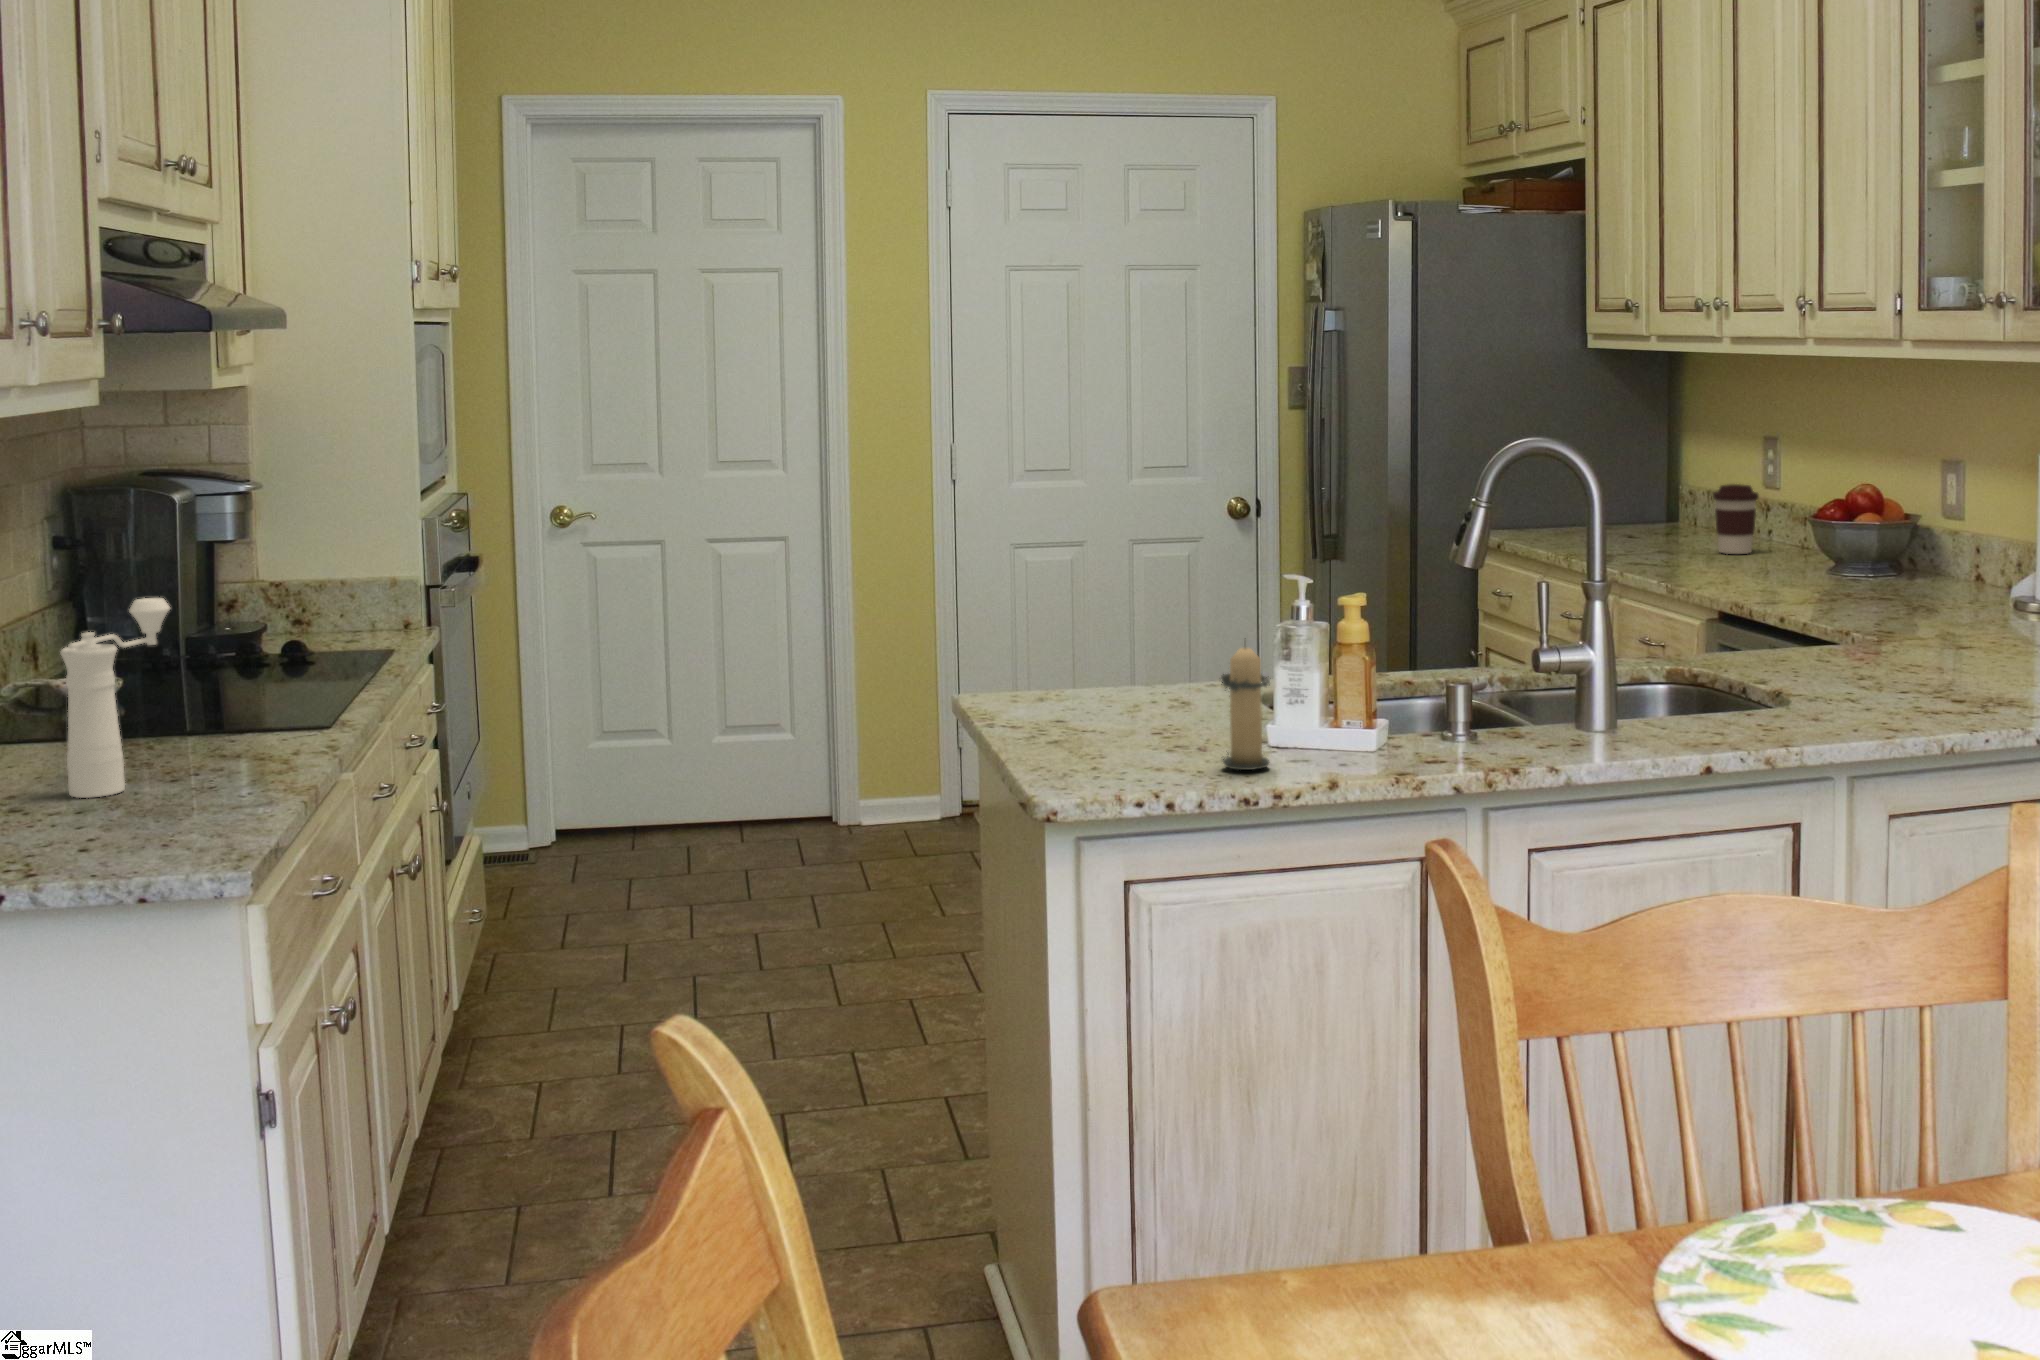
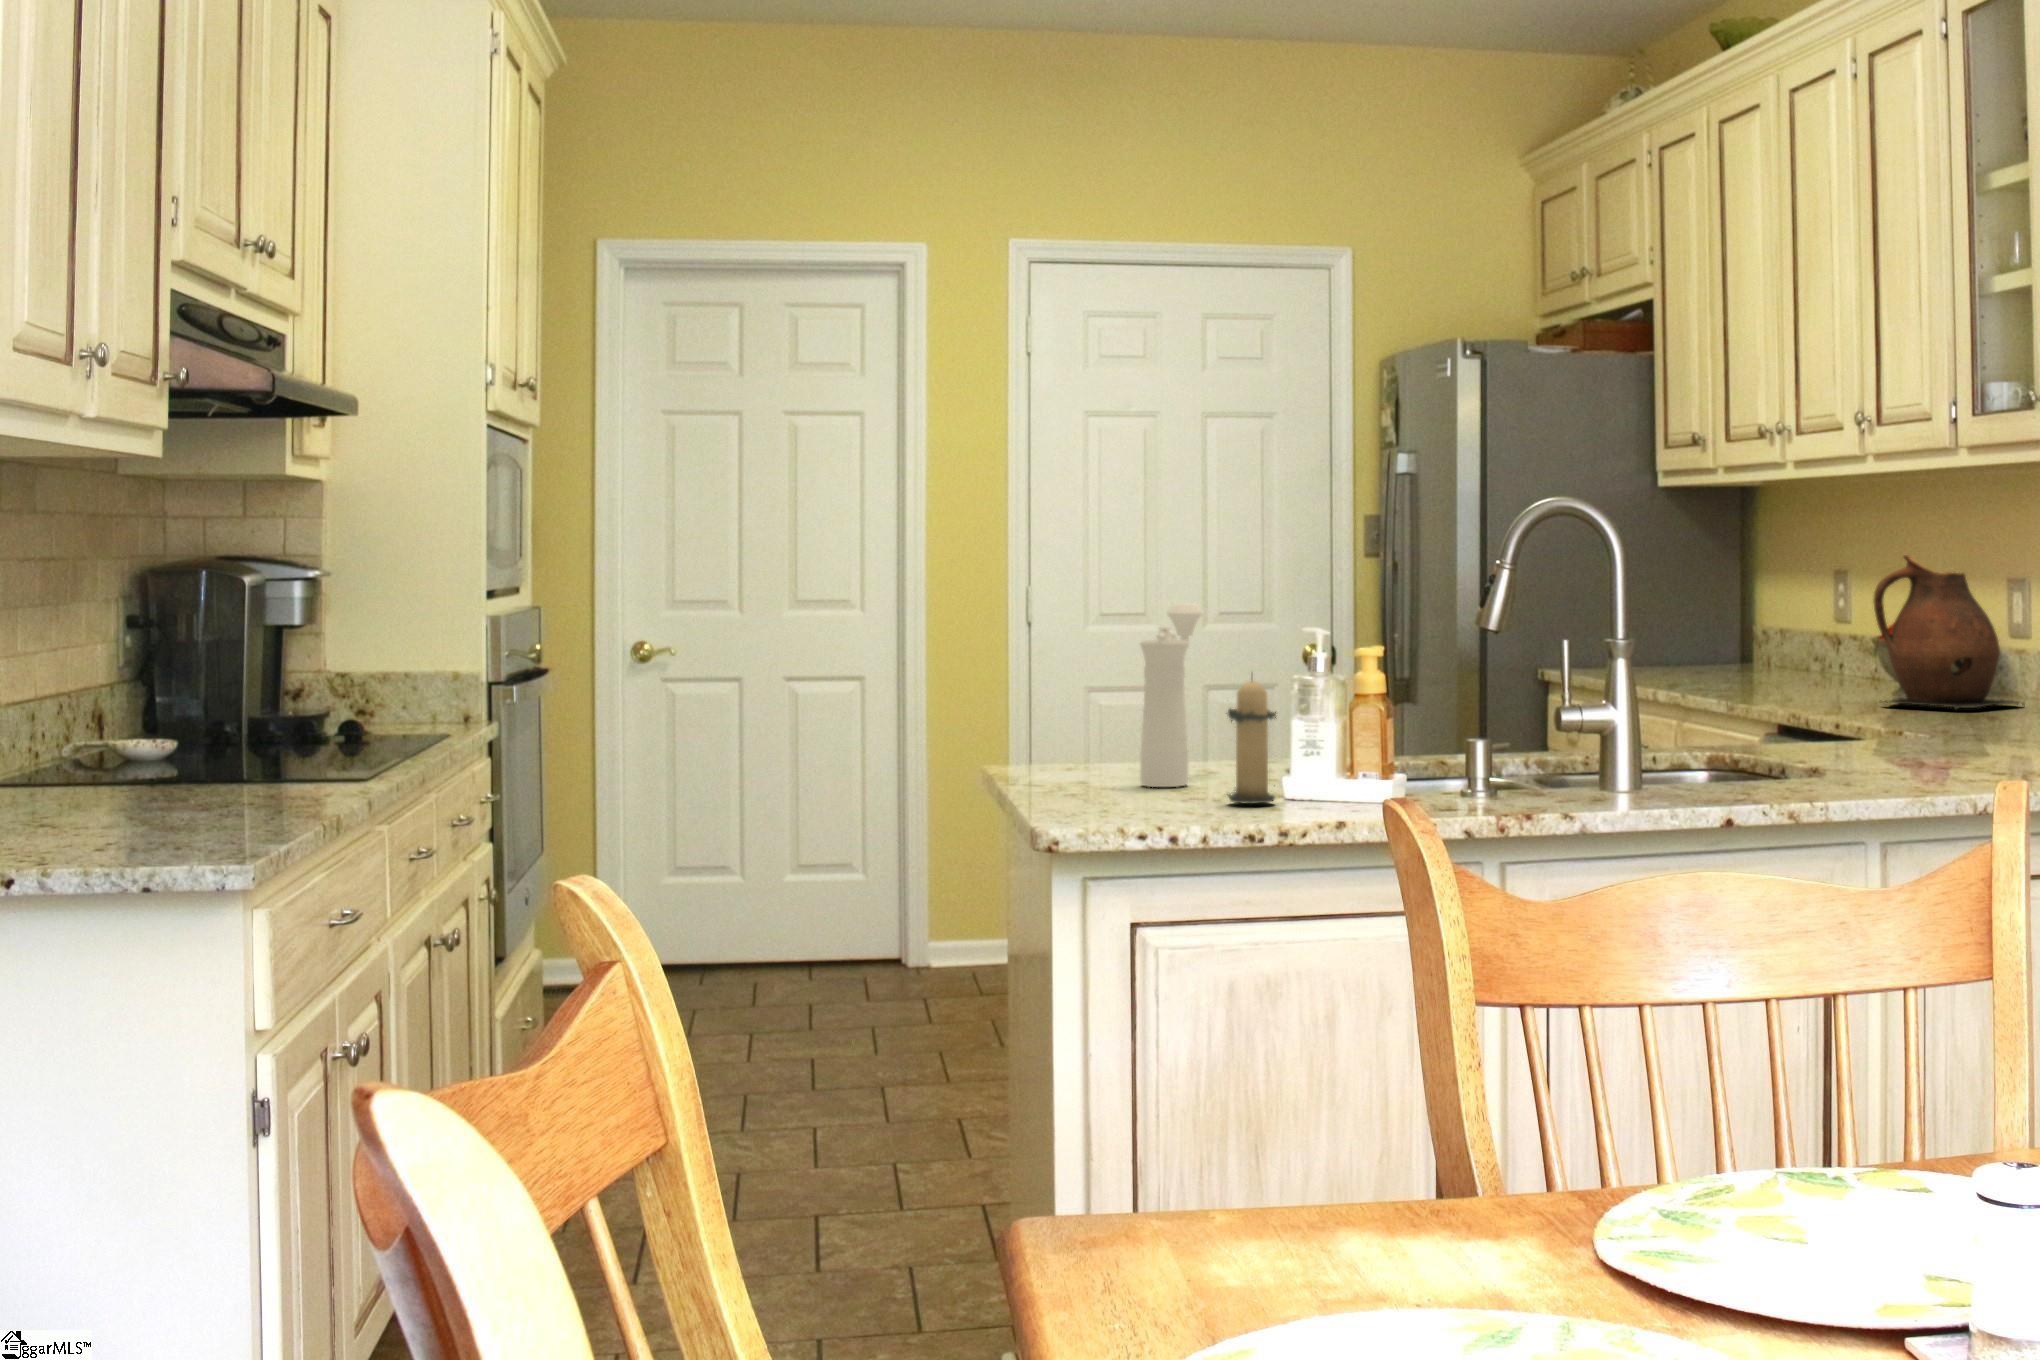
ceramic pitcher: none [1814,442,1959,598] -> present [1874,555,2024,710]
coffee cup: present [1713,484,1759,554] -> none [1779,614,1826,684]
pepper mill: present [60,598,170,798] -> present [1140,603,1202,787]

